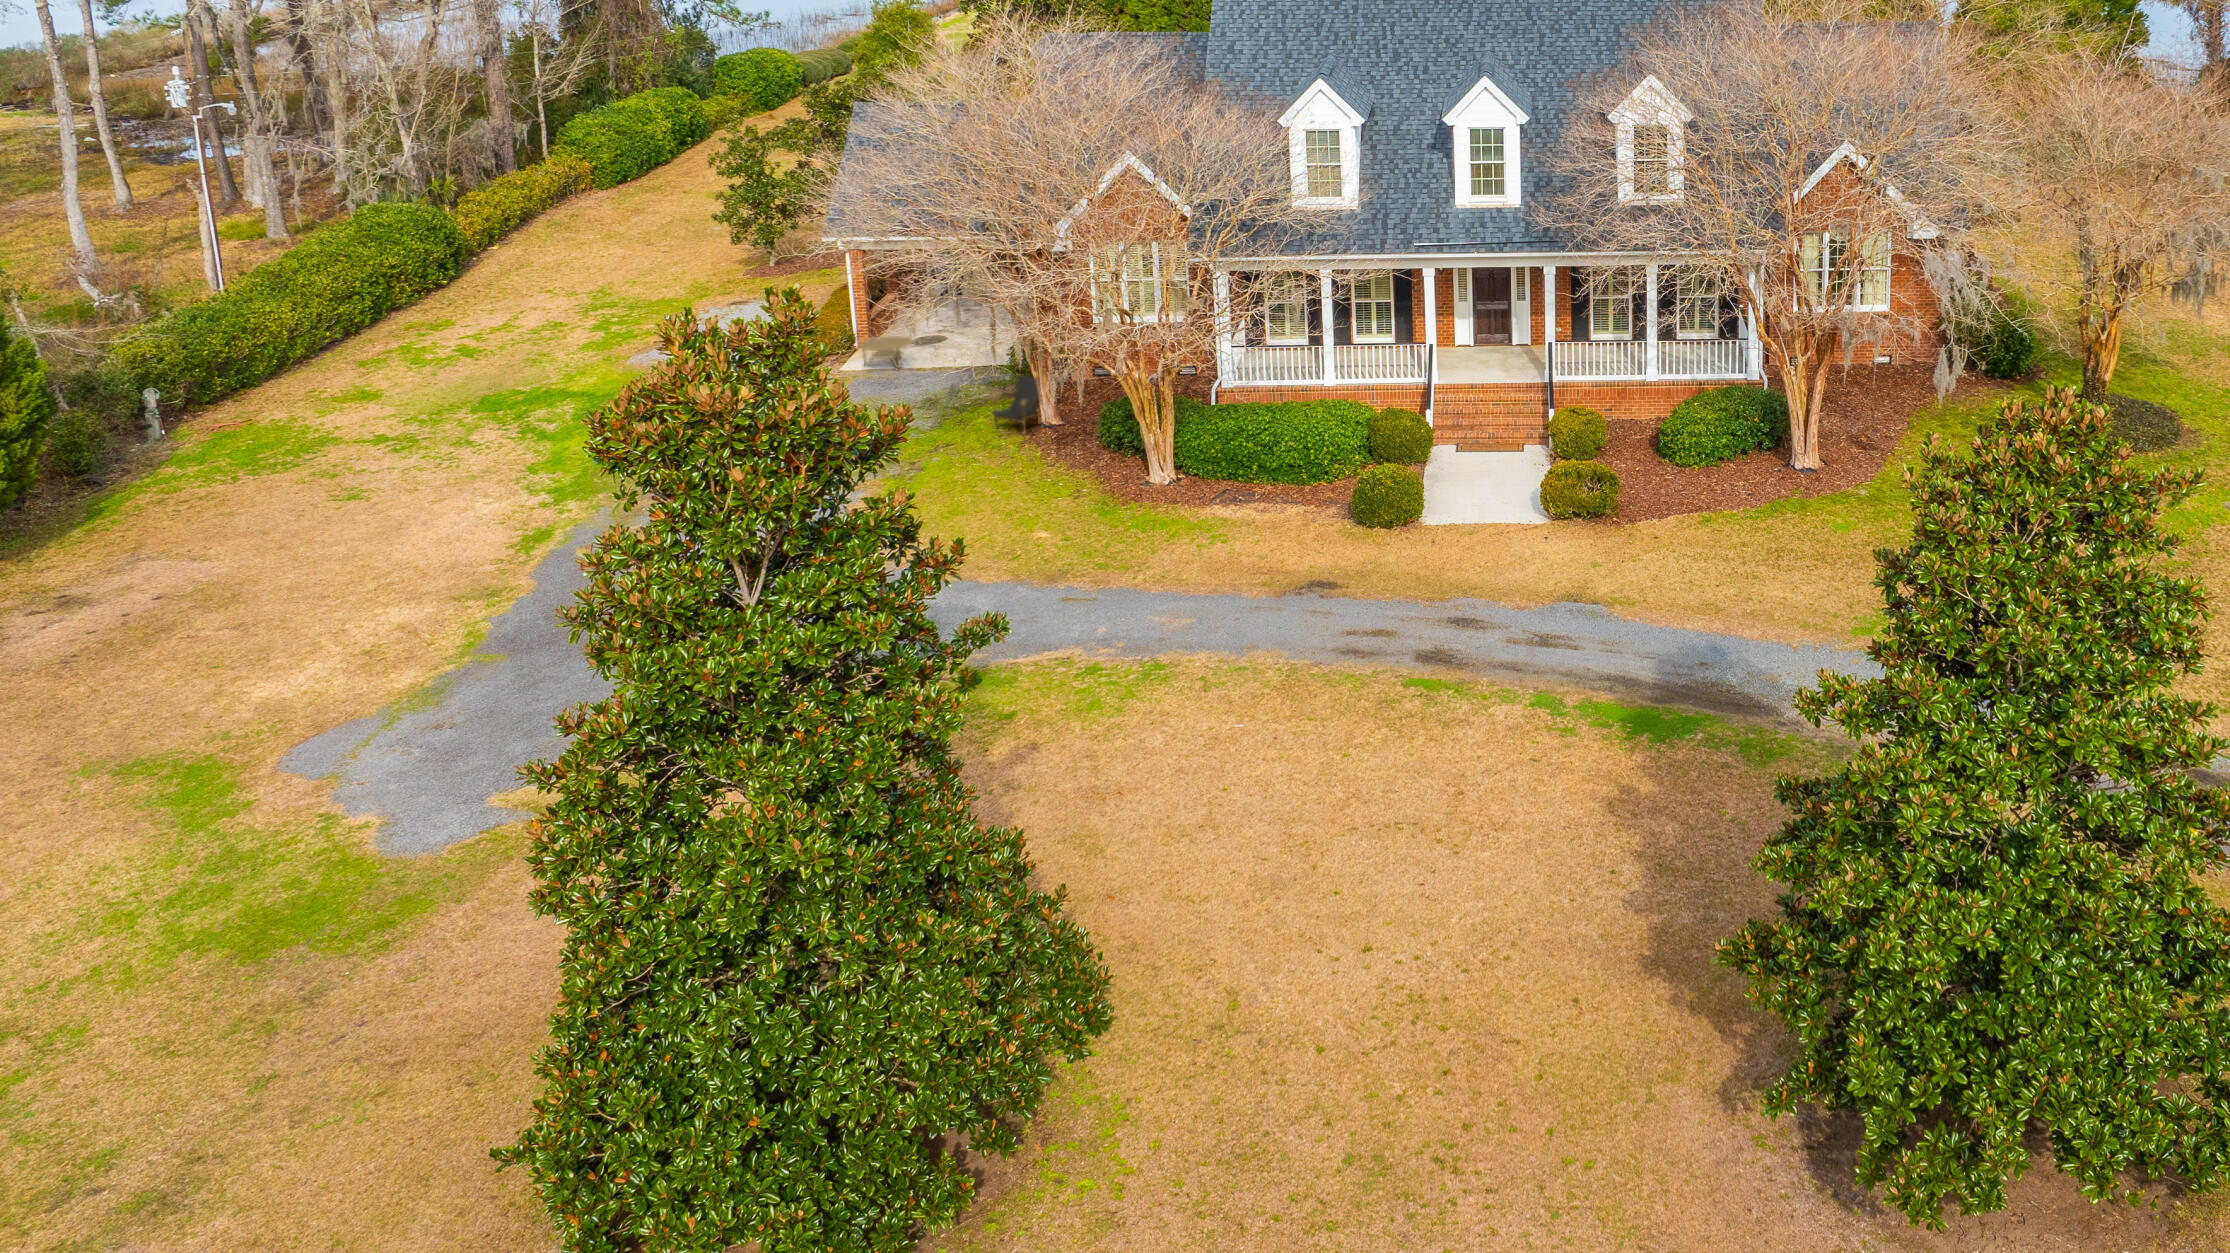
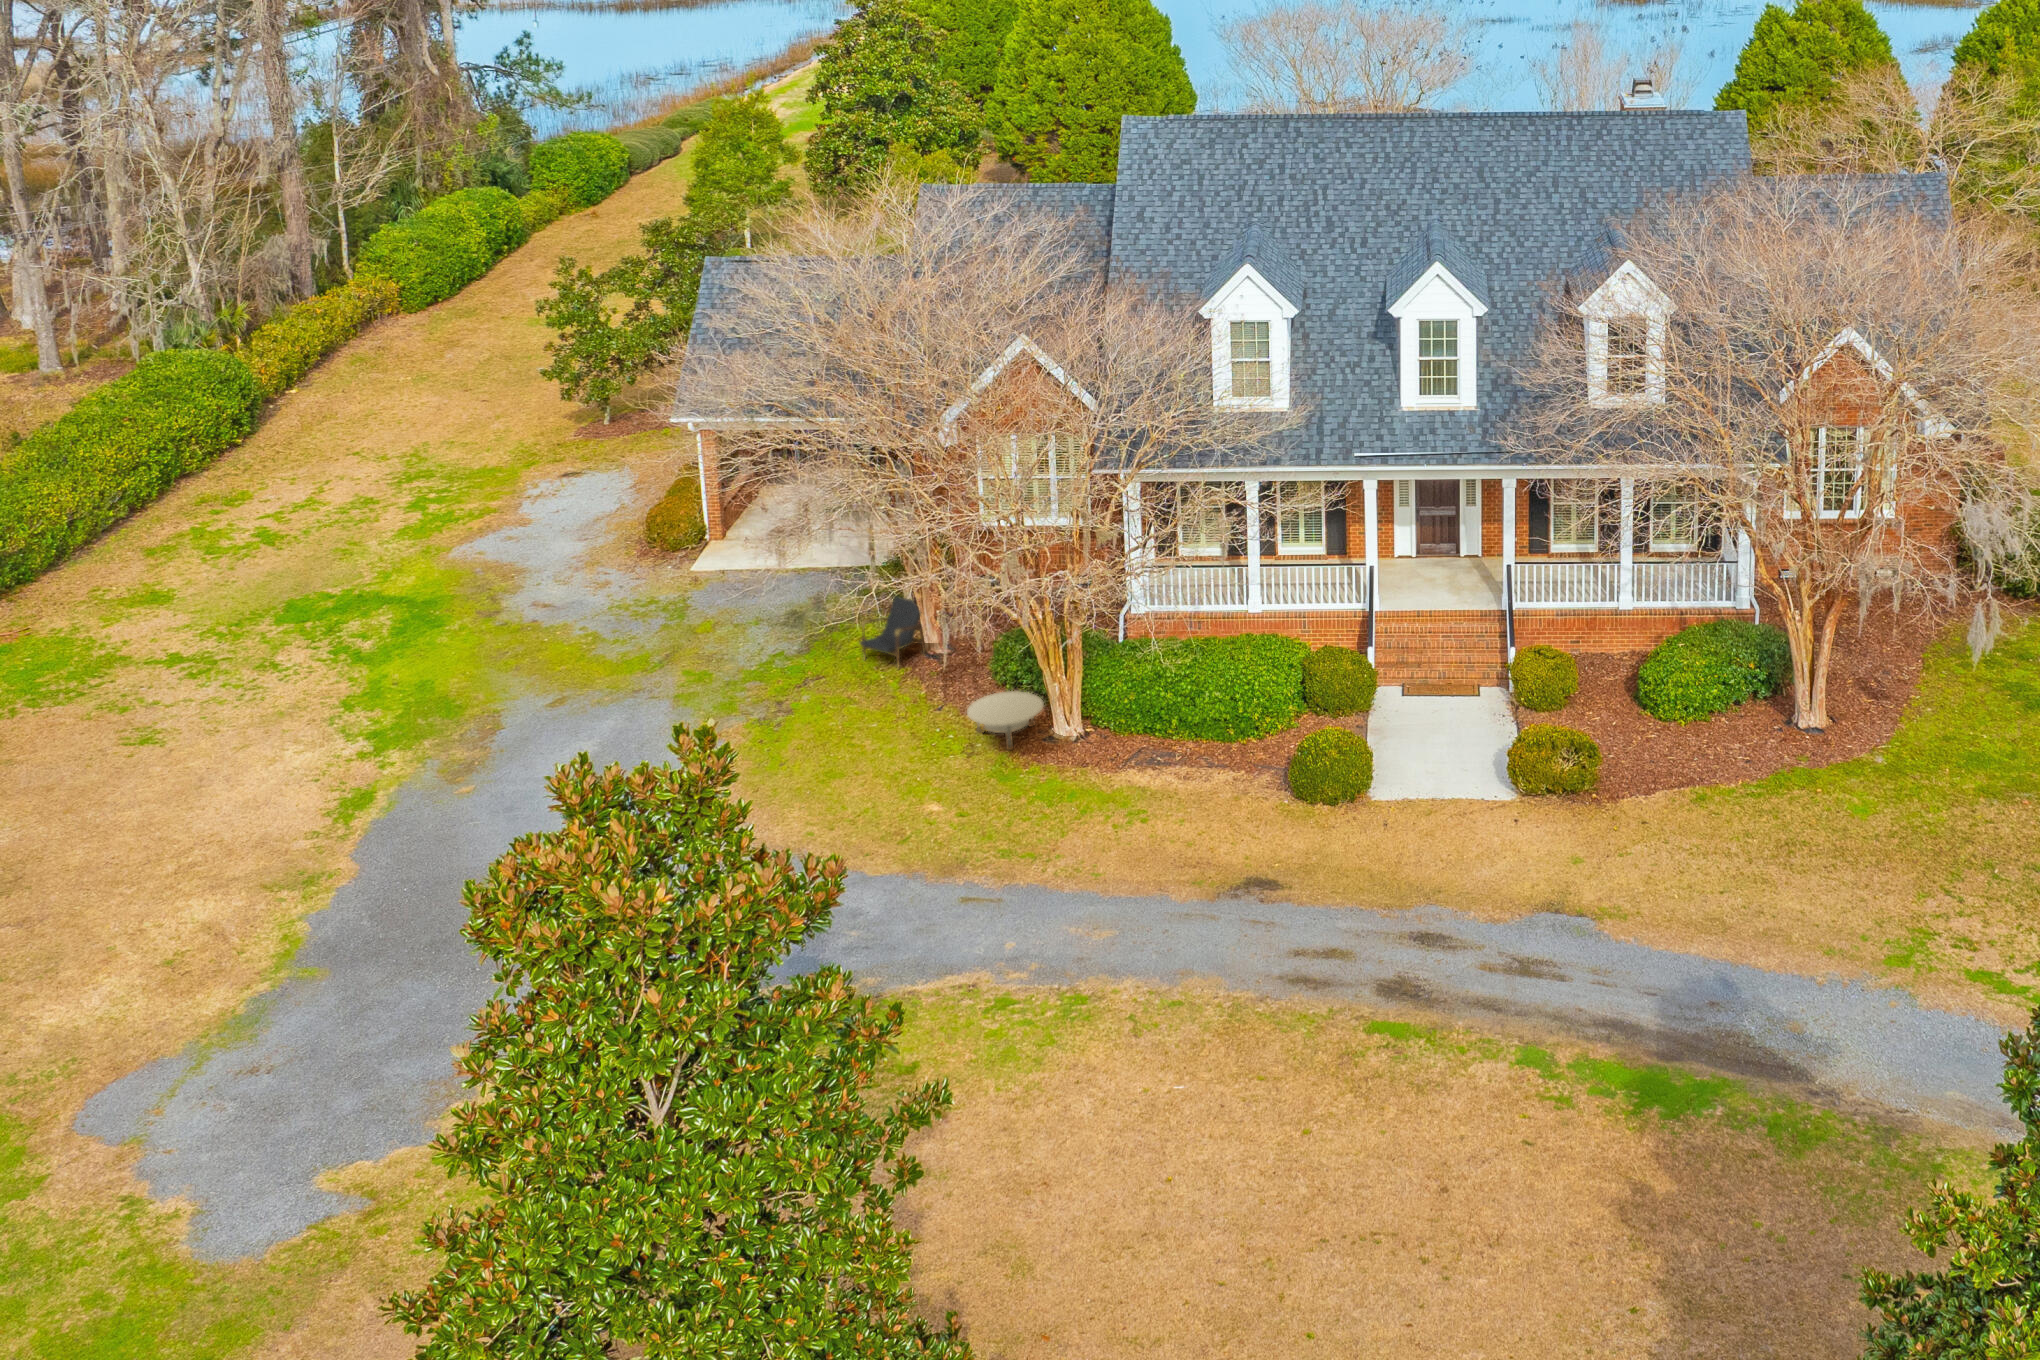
round table: present [859,336,912,368] -> present [967,691,1043,750]

